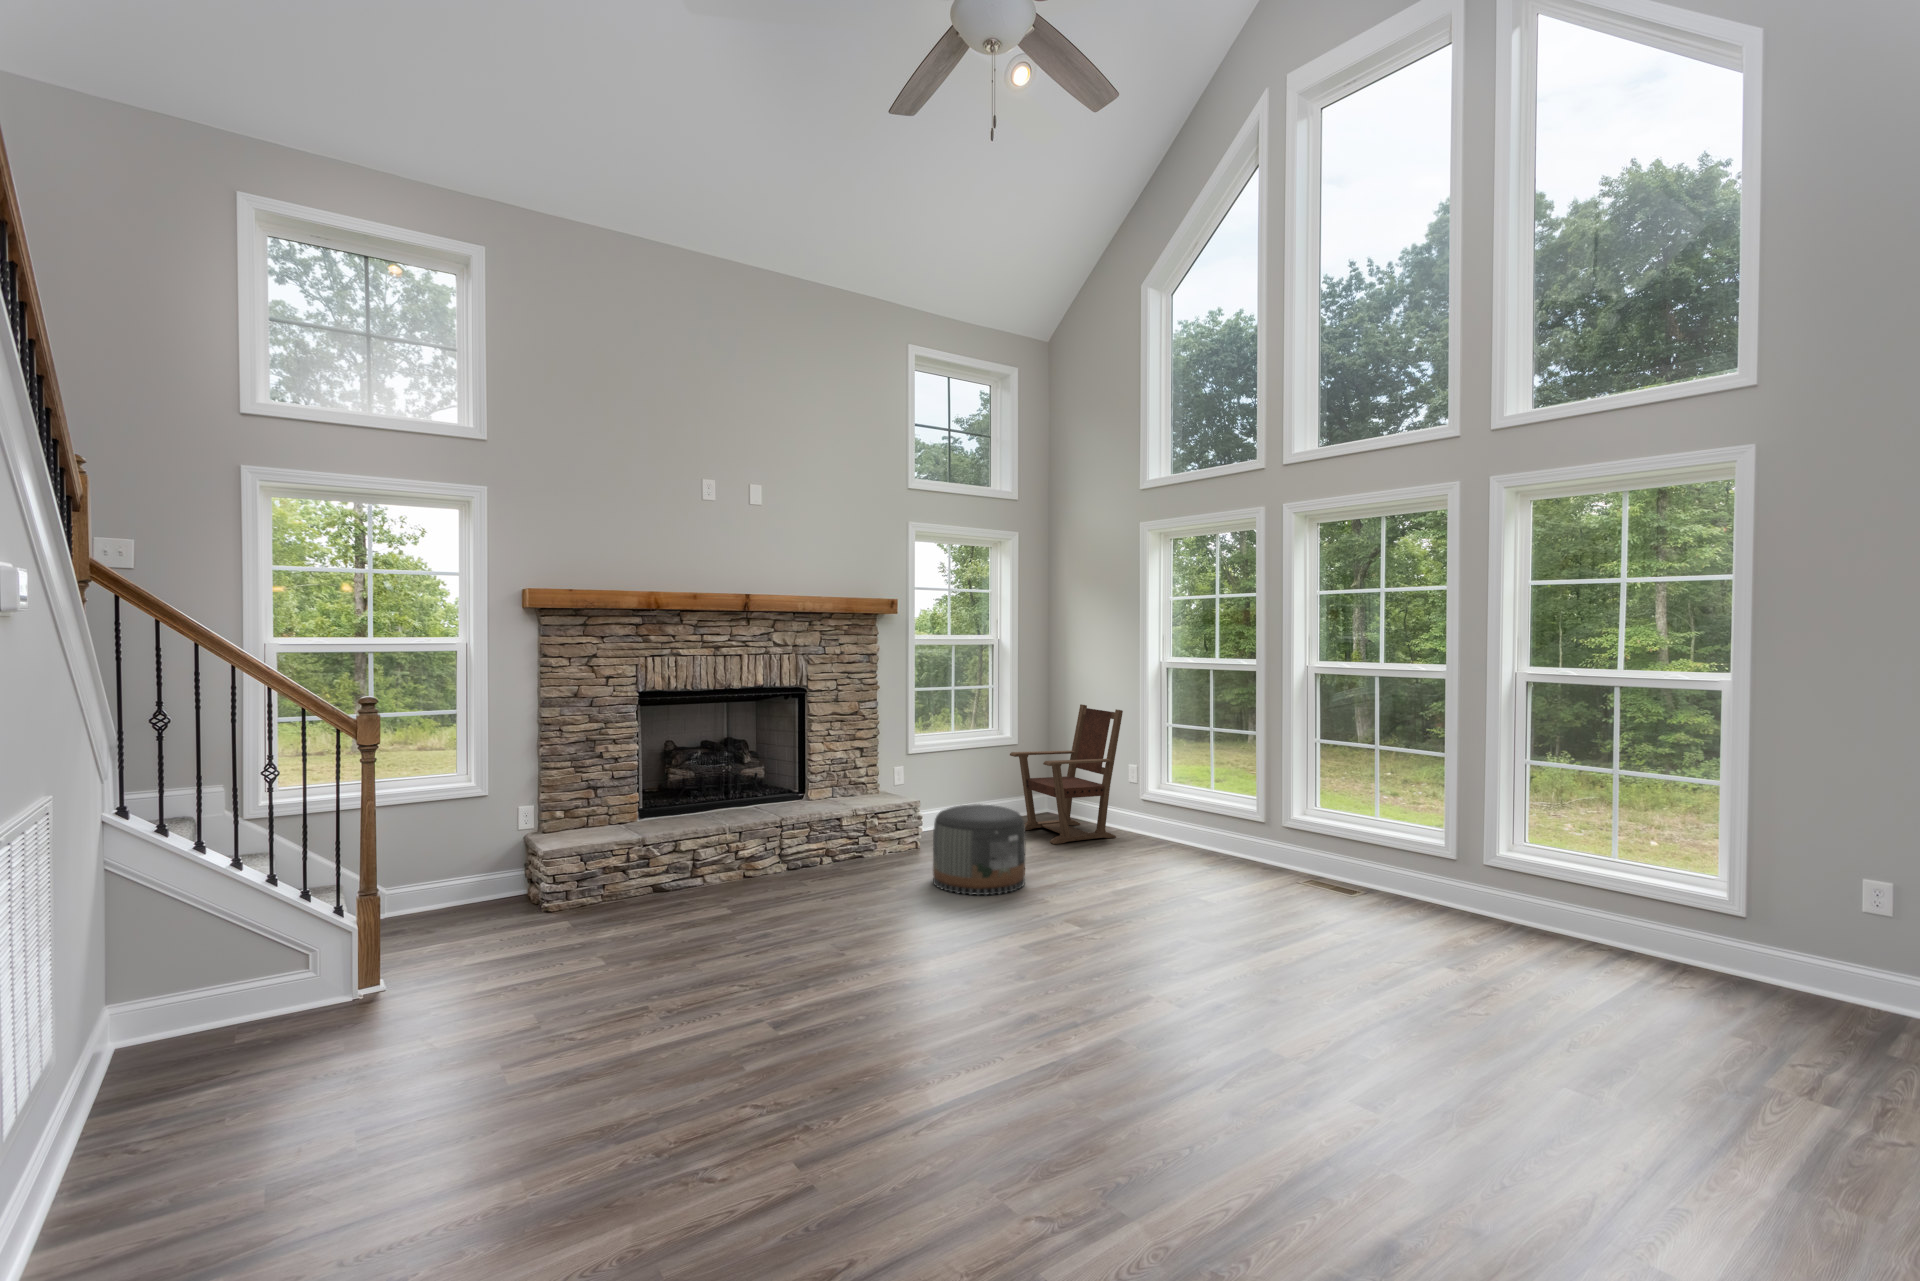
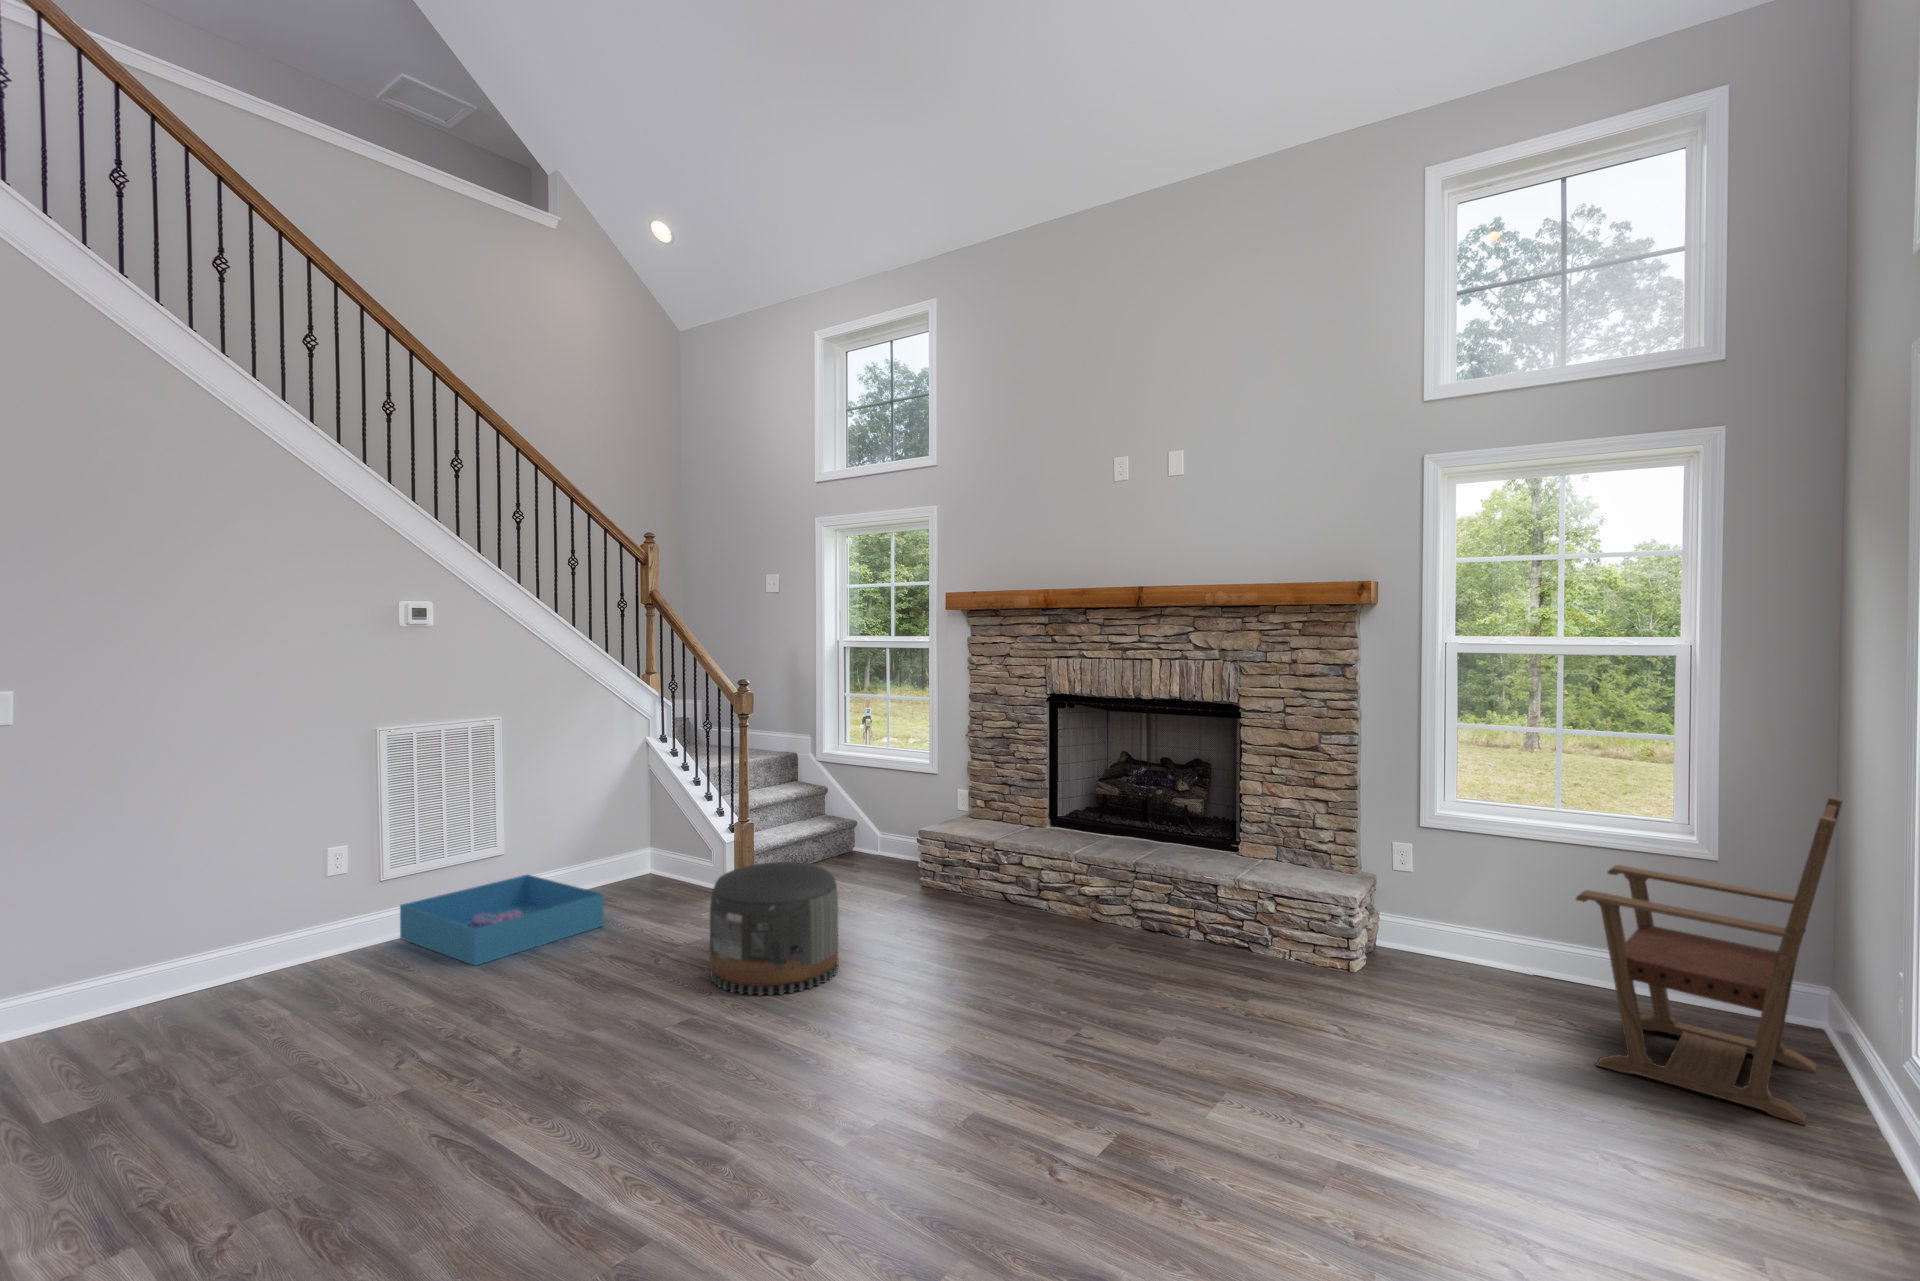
pouf: present [933,804,1026,895] -> present [710,862,838,996]
storage bin: none [87,1021,402,1252] -> present [400,875,604,966]

